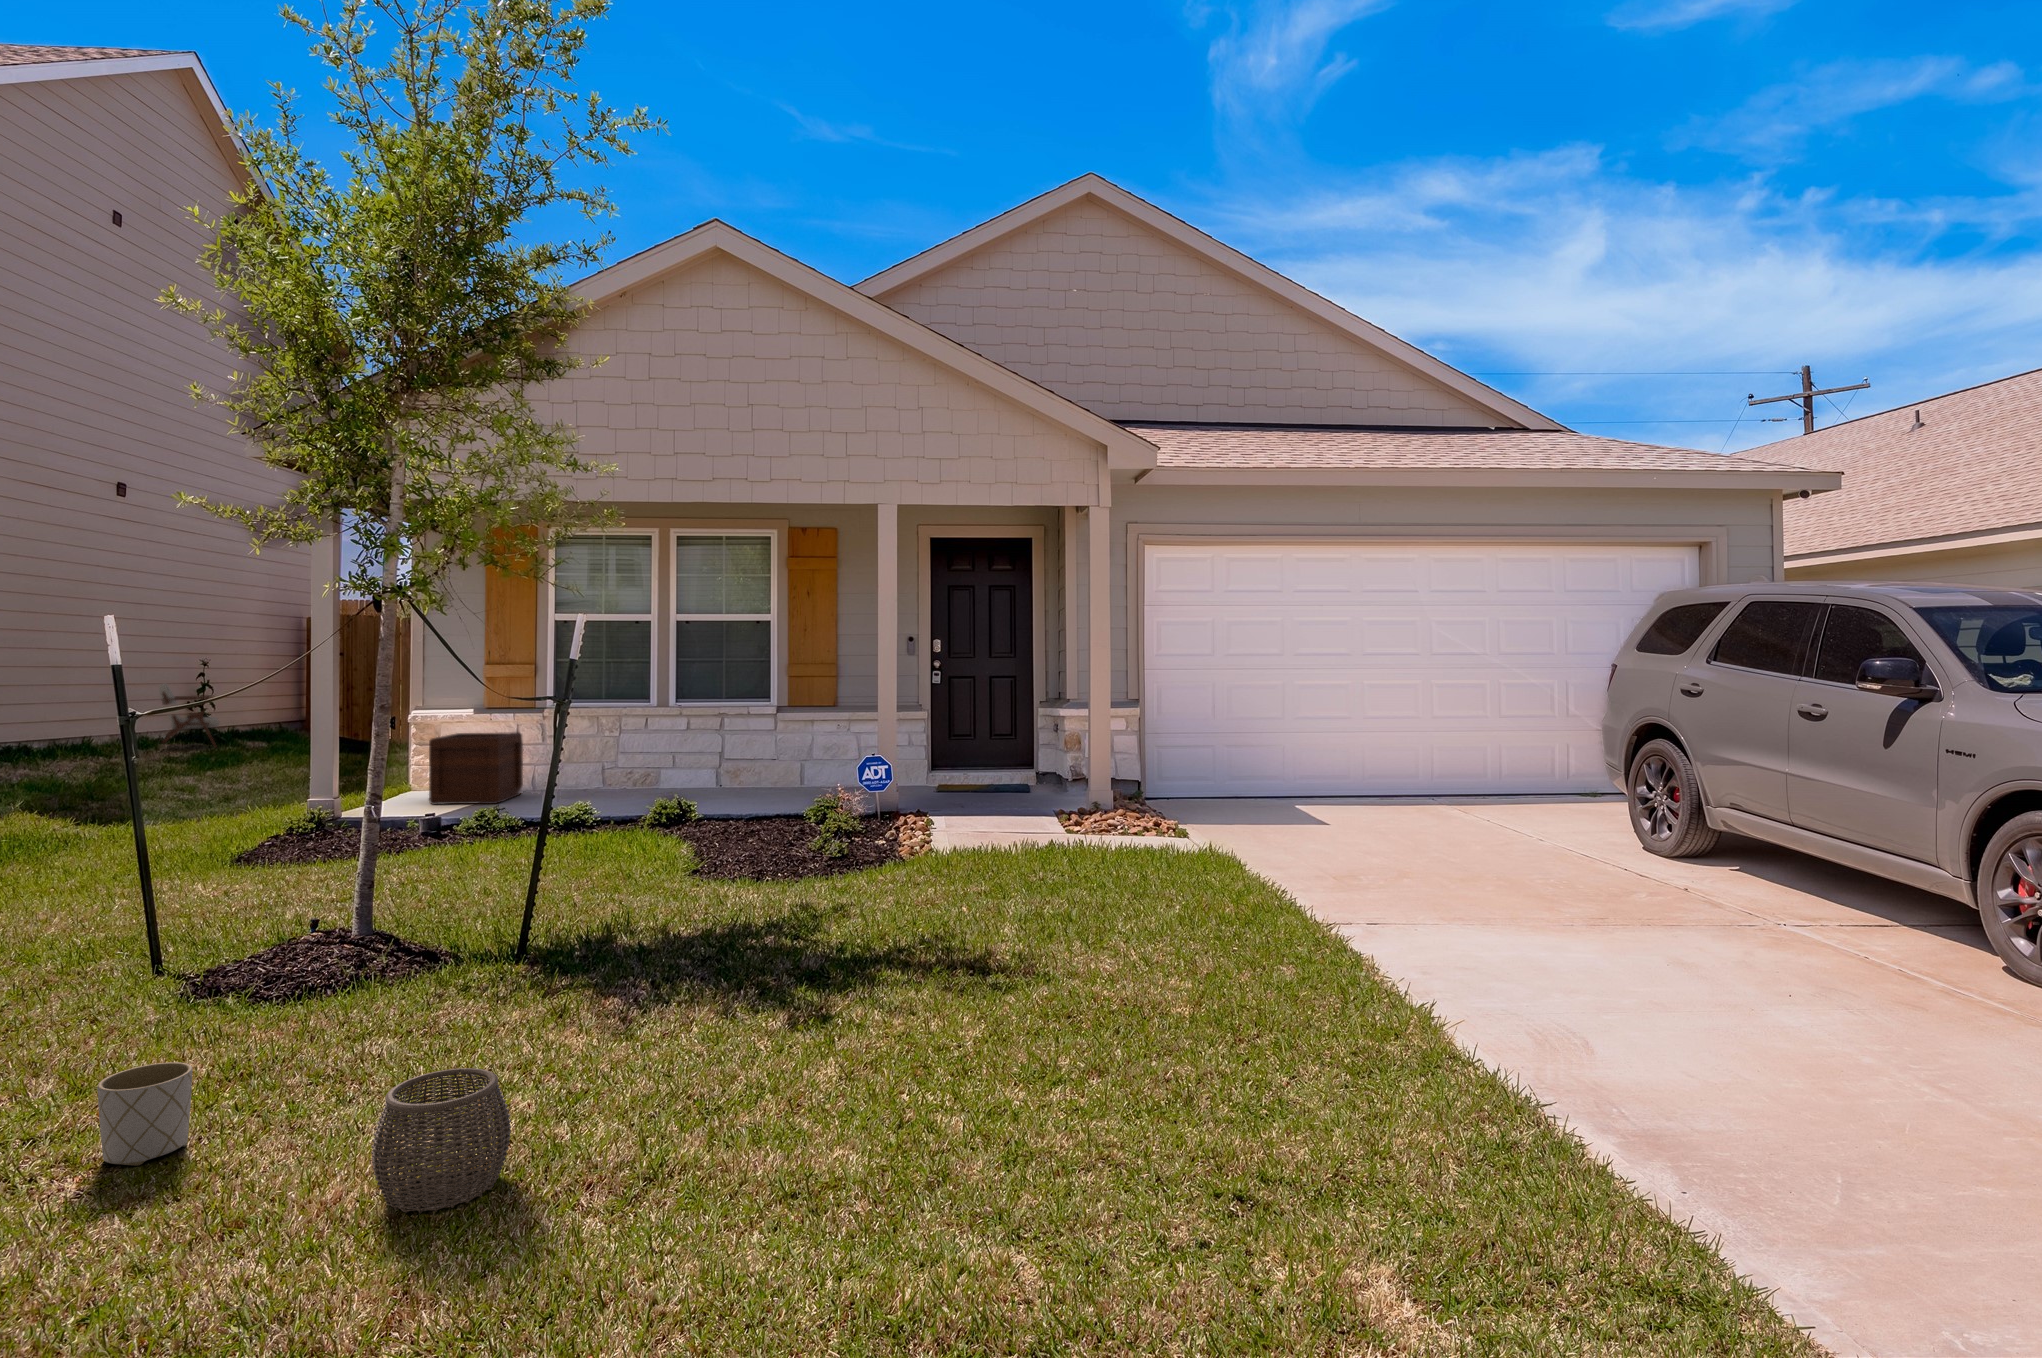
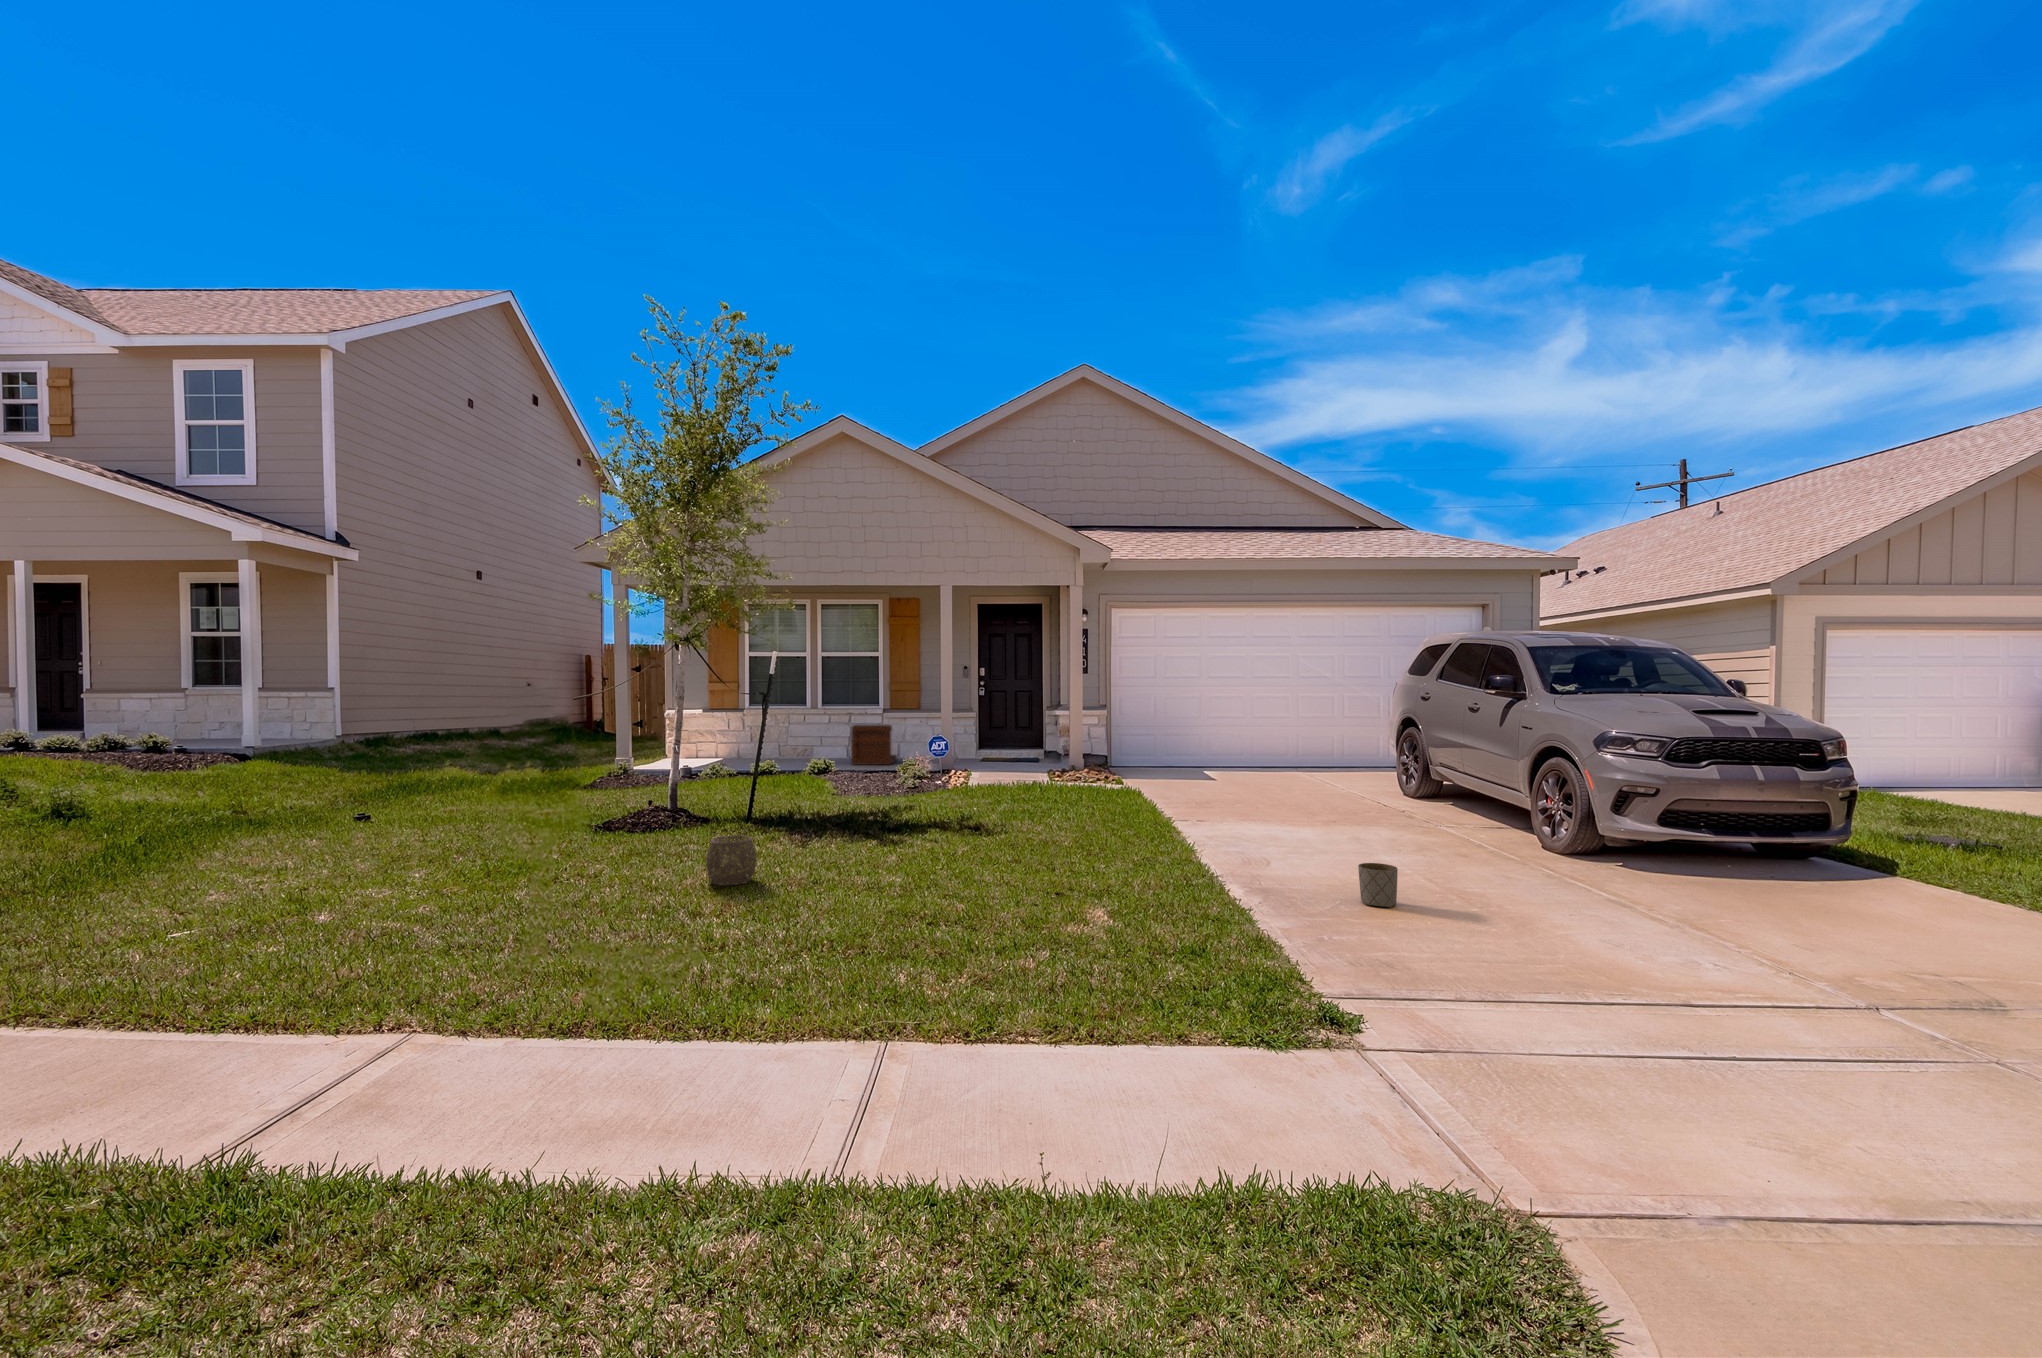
lounge chair: present [159,684,219,748] -> none [521,696,558,736]
wooden crate: present [429,732,523,805] -> present [851,725,897,765]
planter: present [97,1062,193,1166] -> present [1358,863,1398,908]

